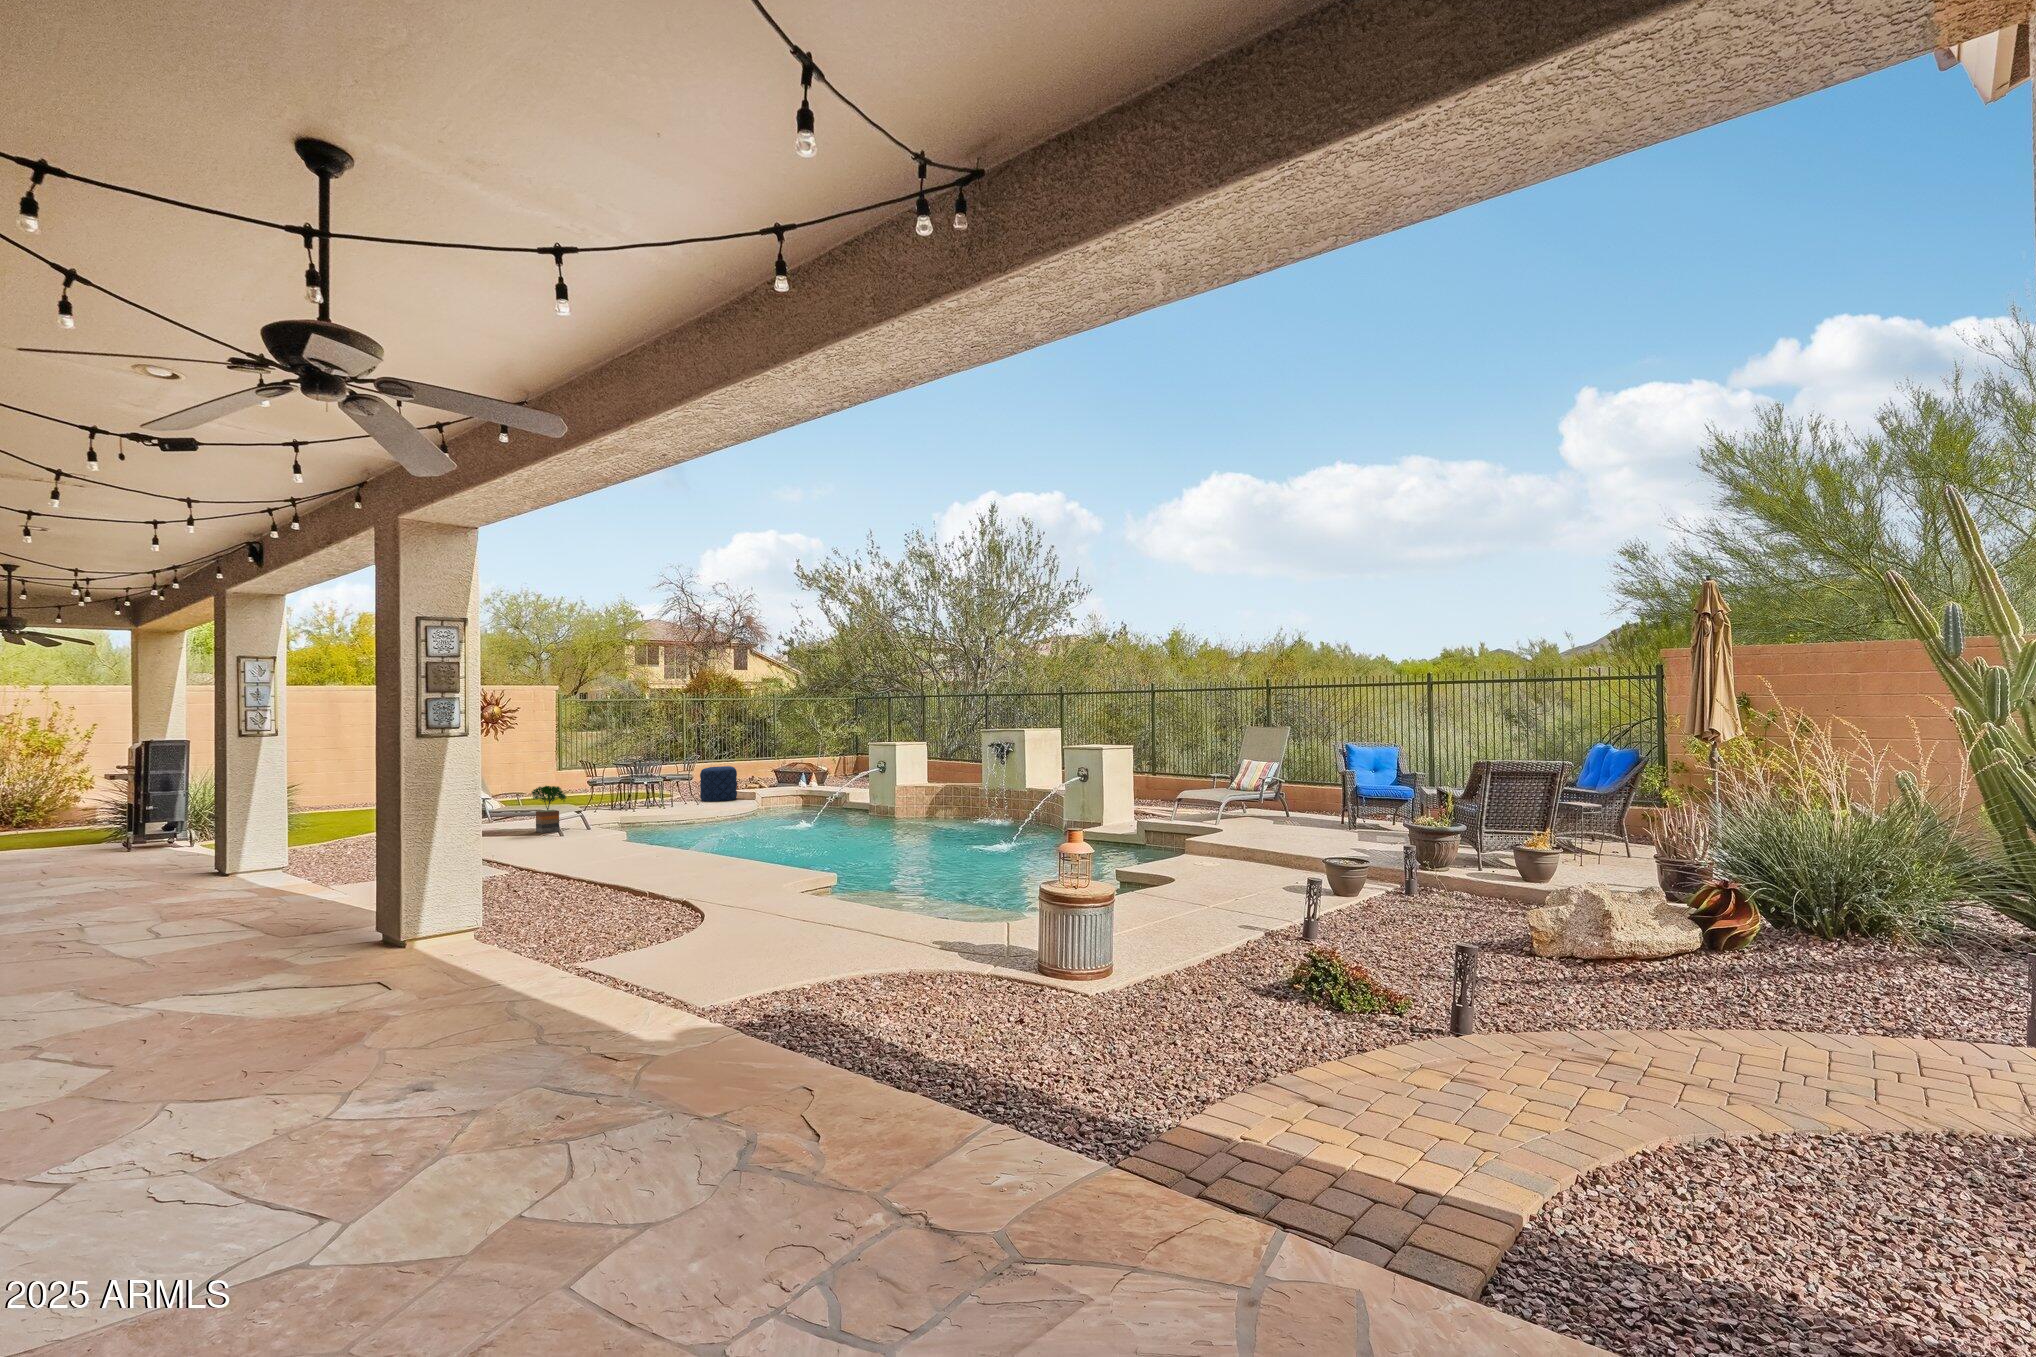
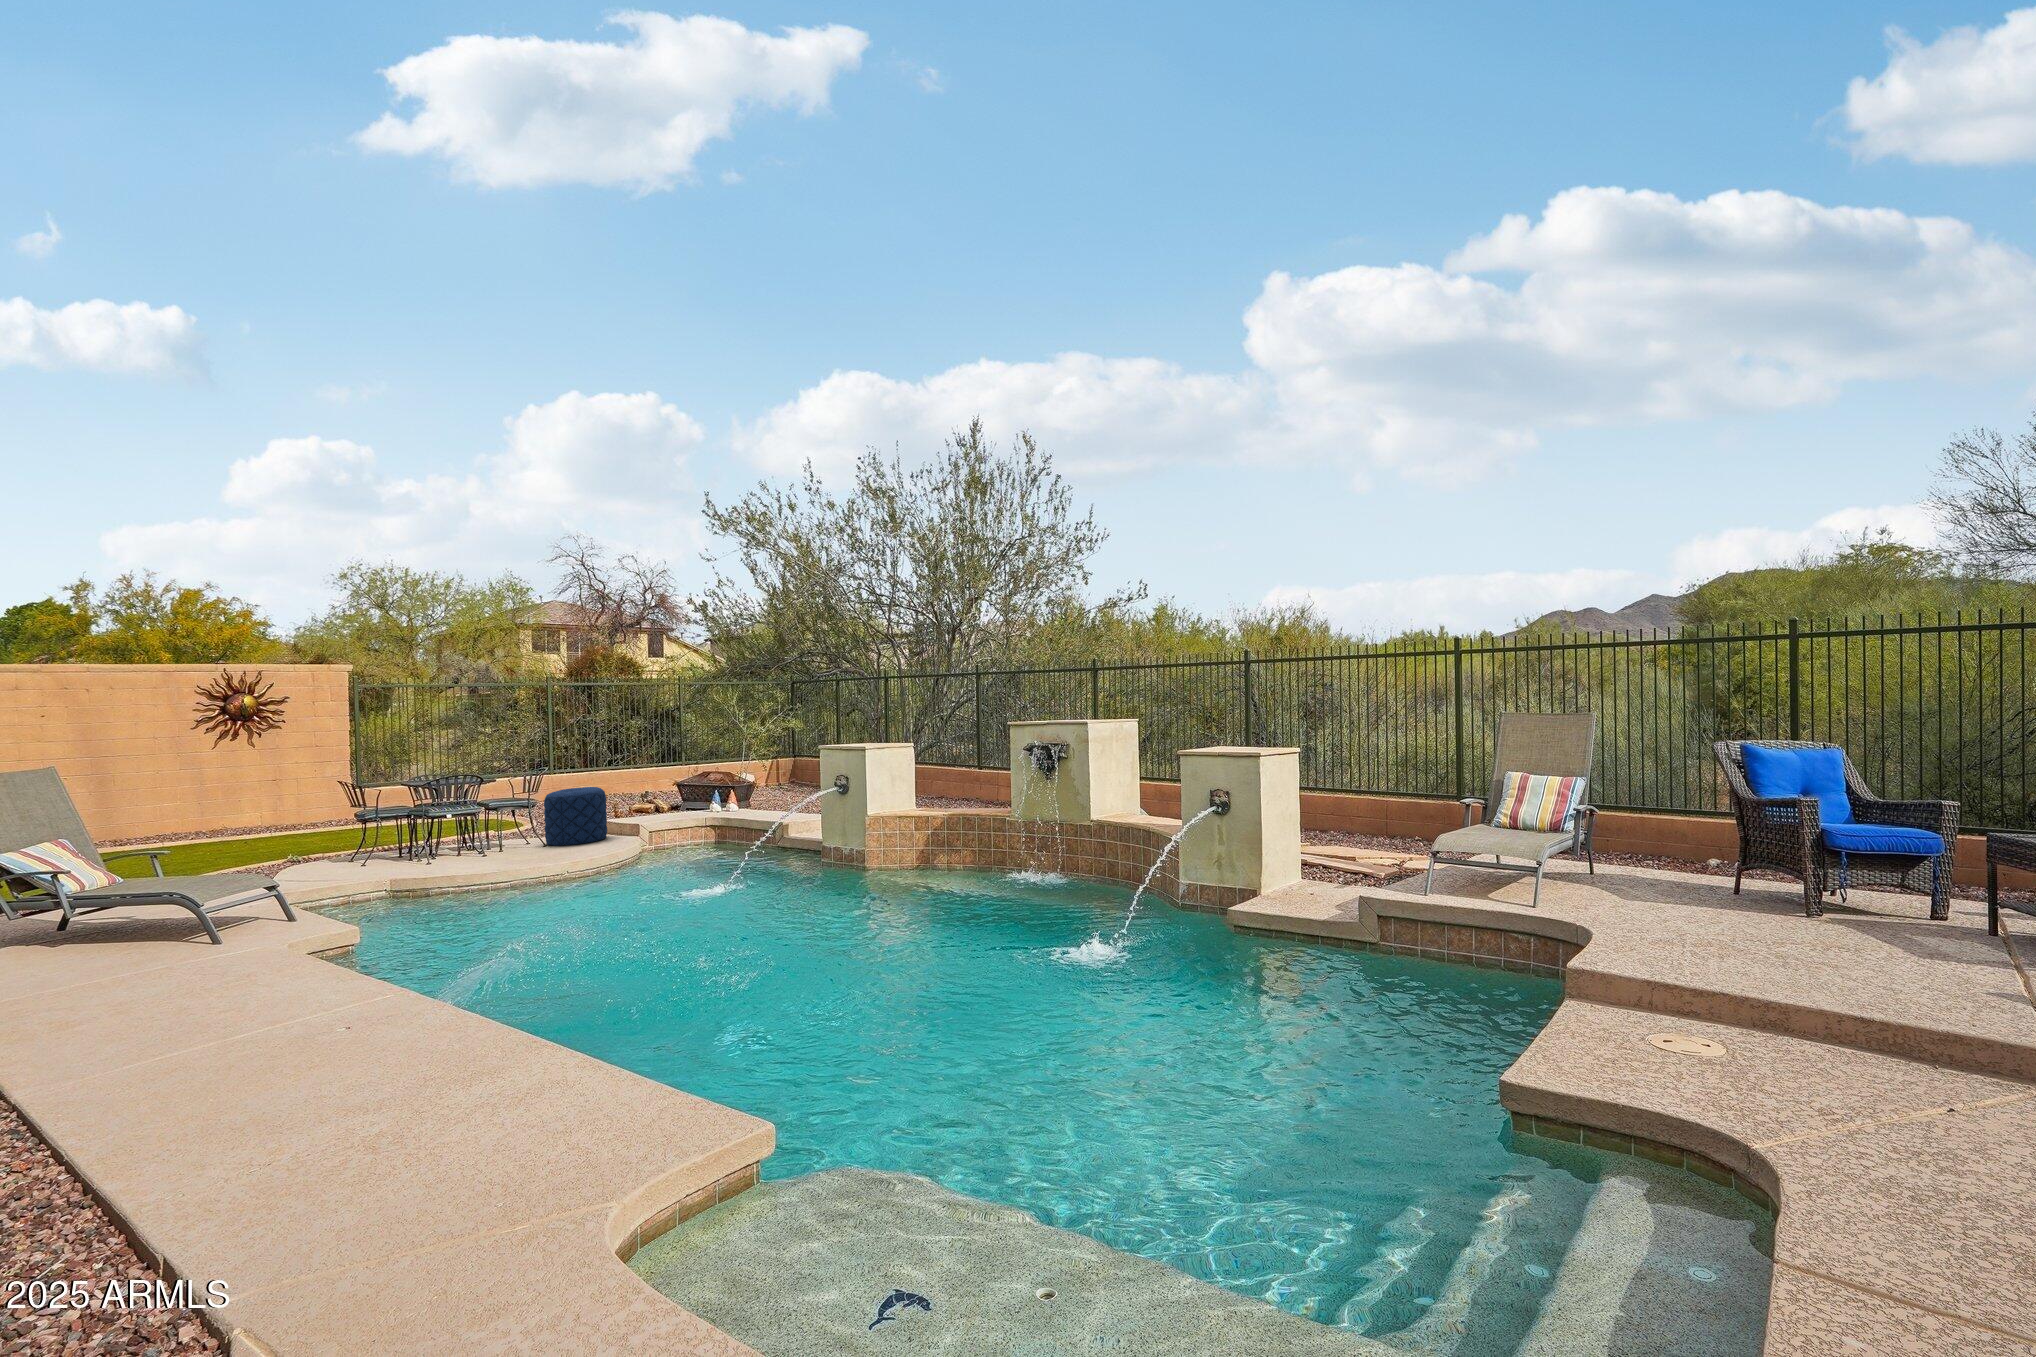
potted tree: present [532,786,566,833] -> none [63,864,162,974]

